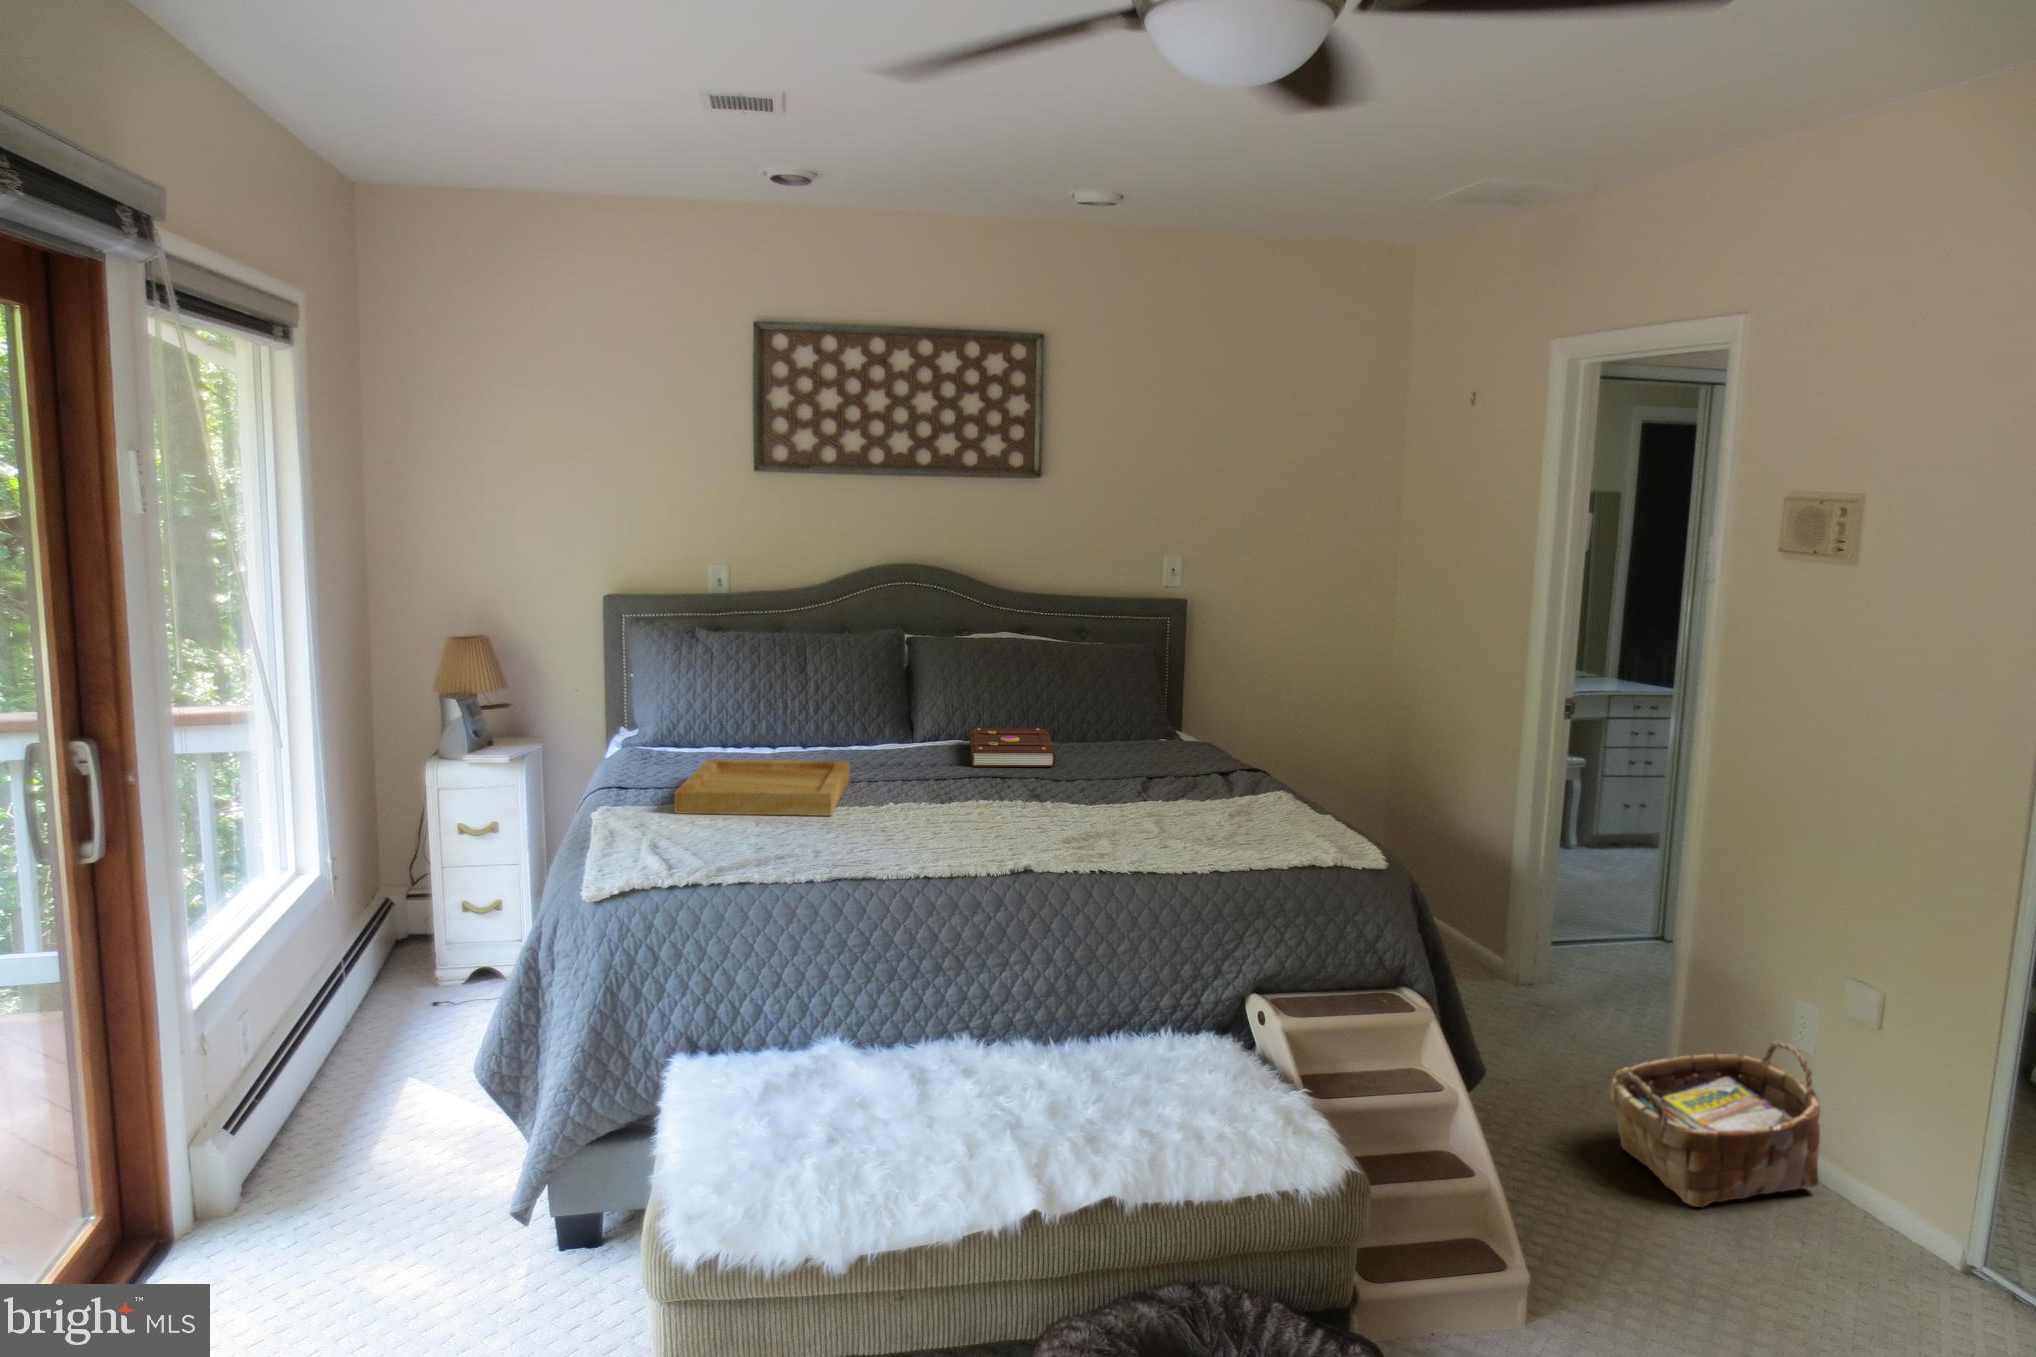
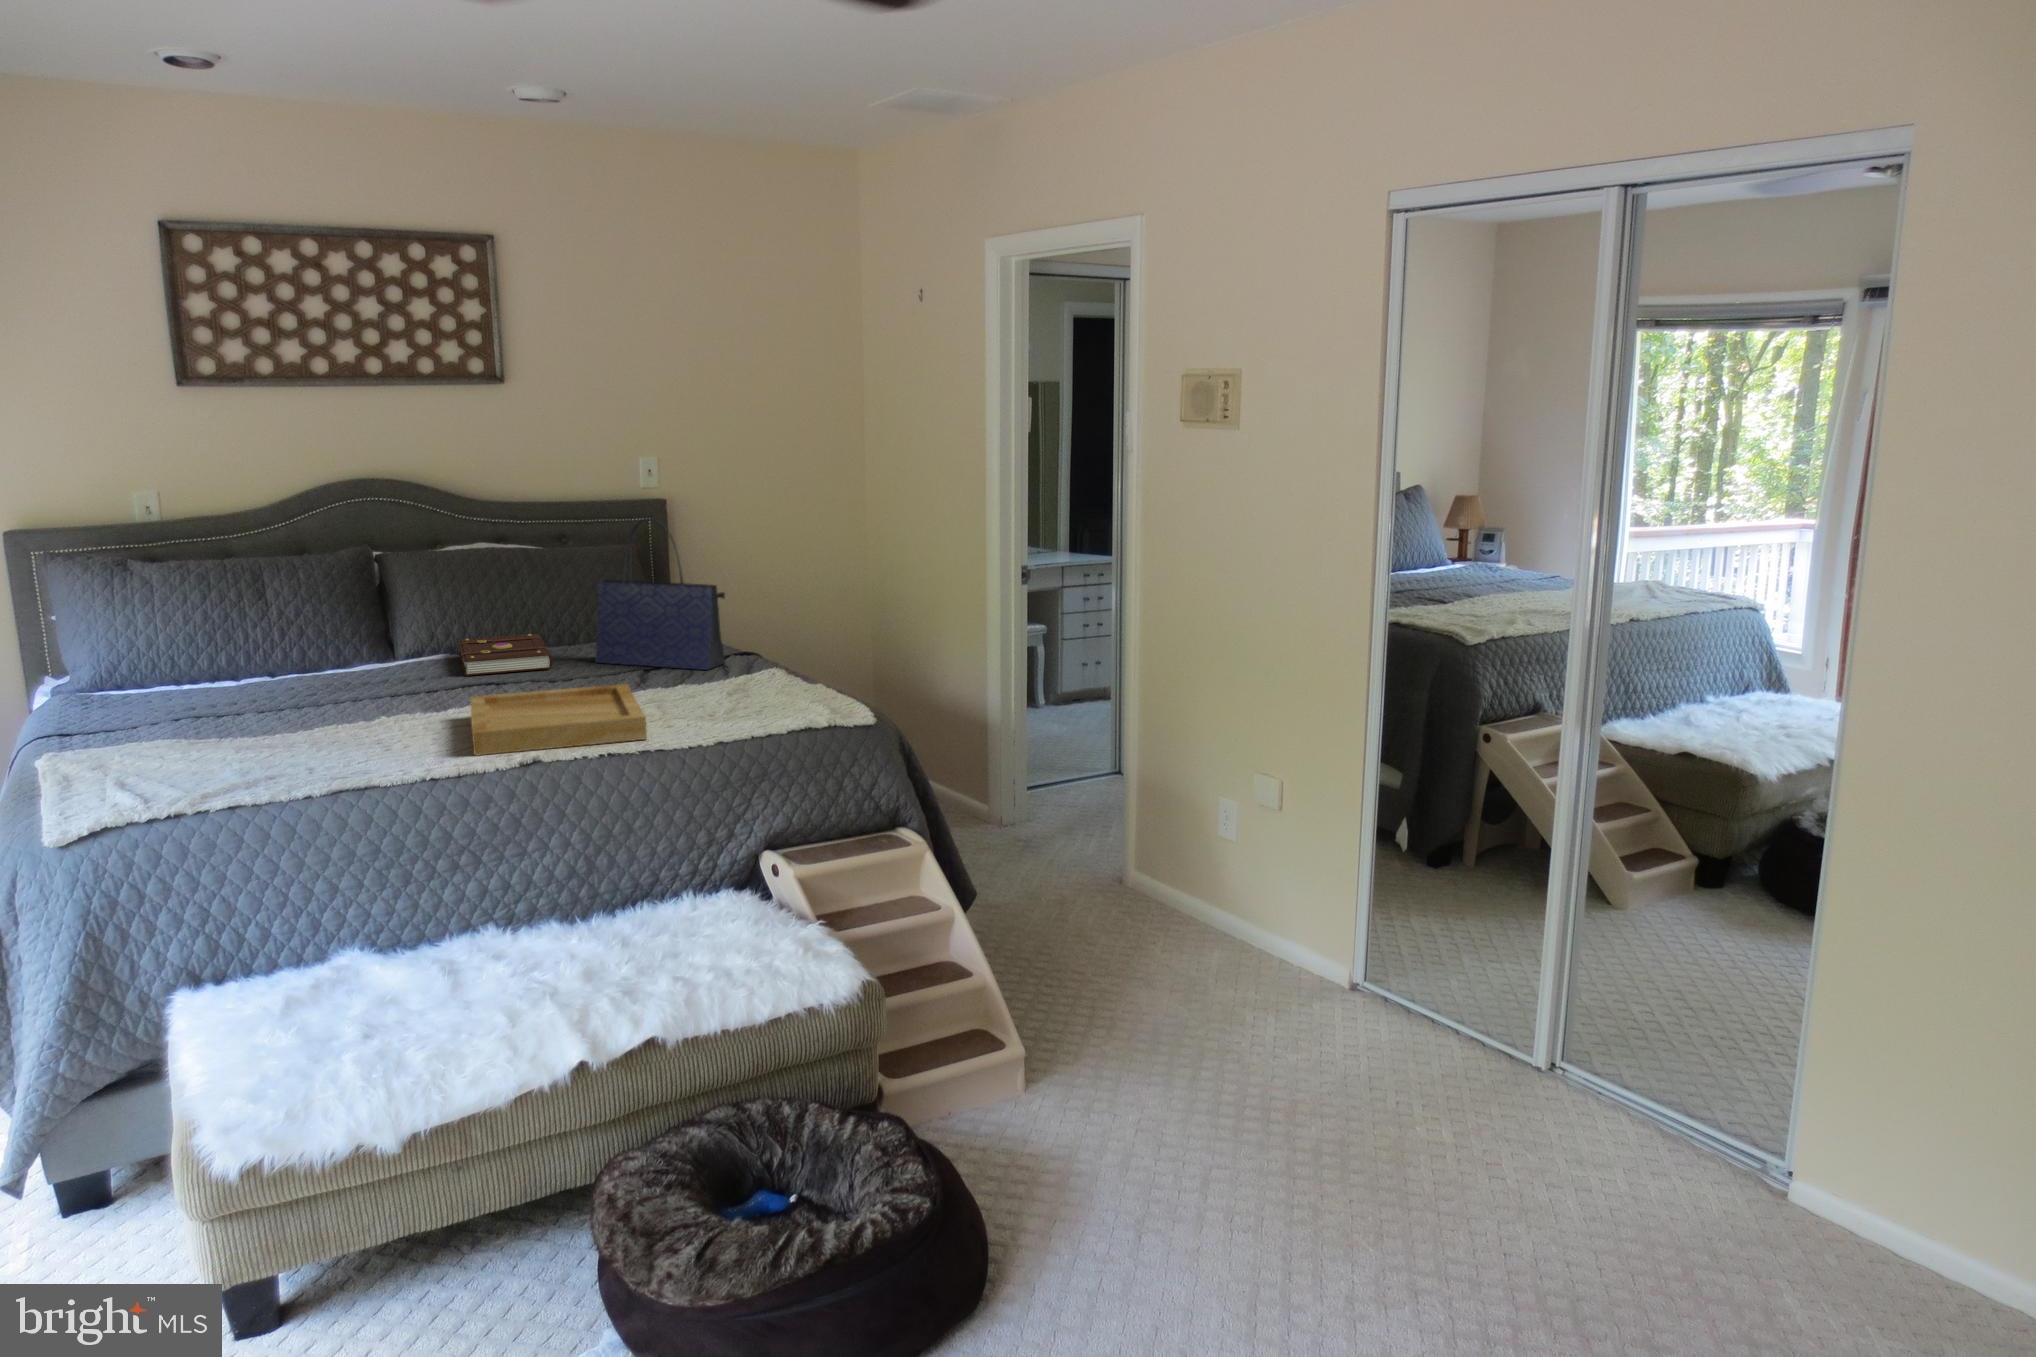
tote bag: none [1098,619,1236,784] -> present [595,518,725,670]
tray: present [674,759,849,816] -> present [470,684,647,756]
woven basket: present [1610,1041,1820,1207] -> none [1068,830,1223,970]

